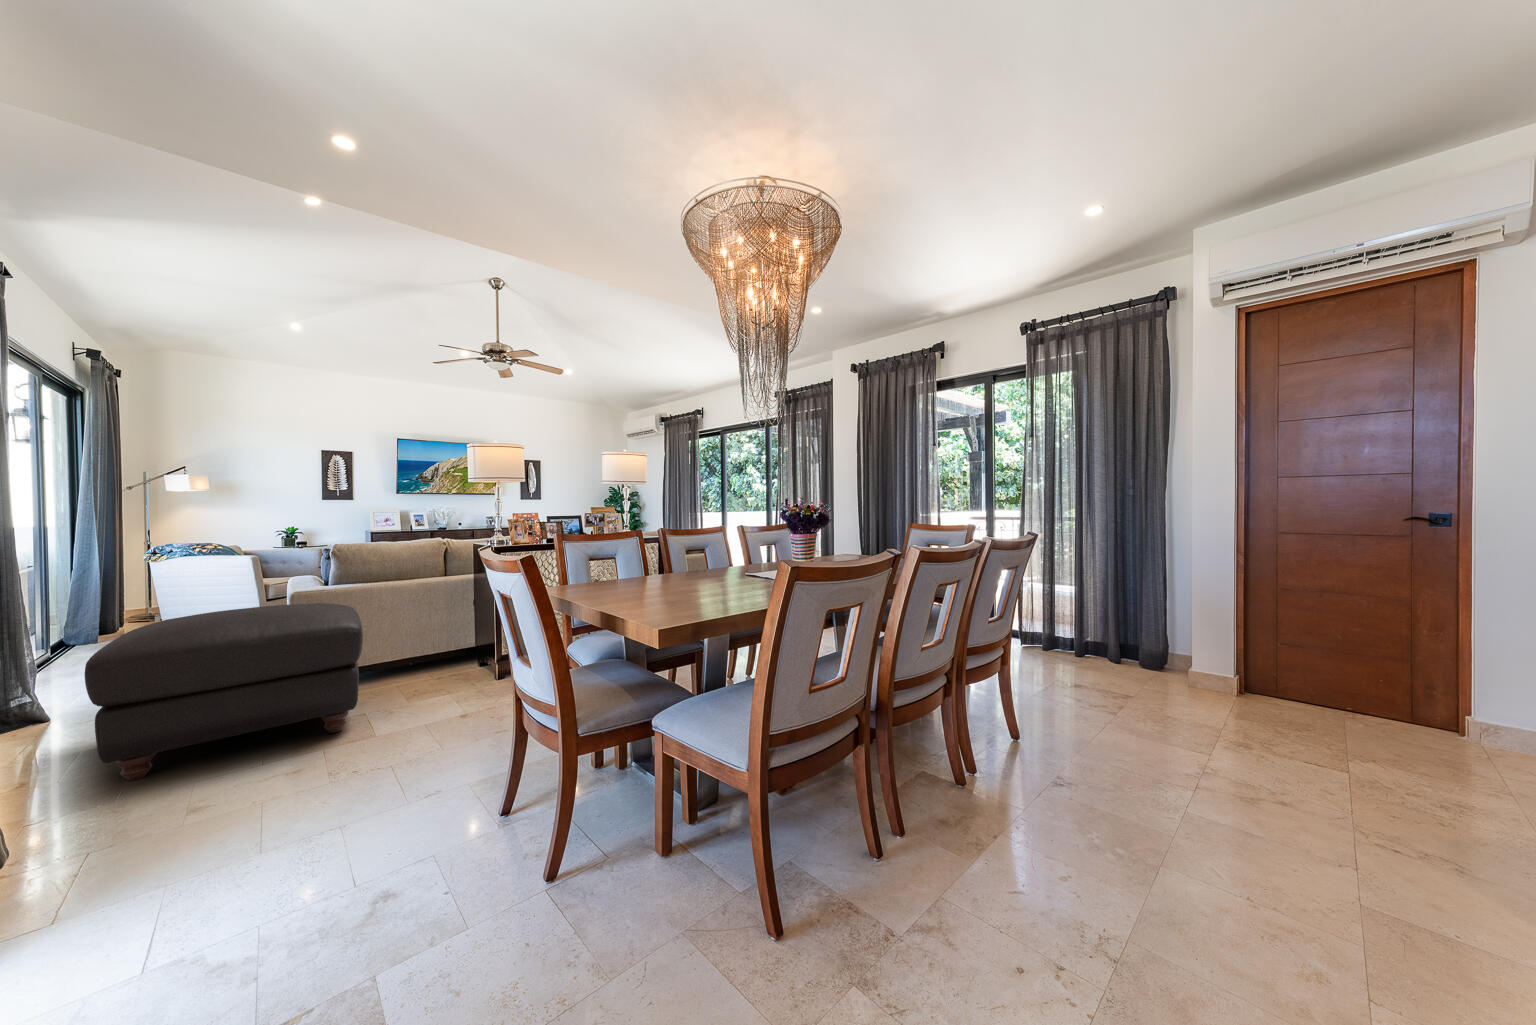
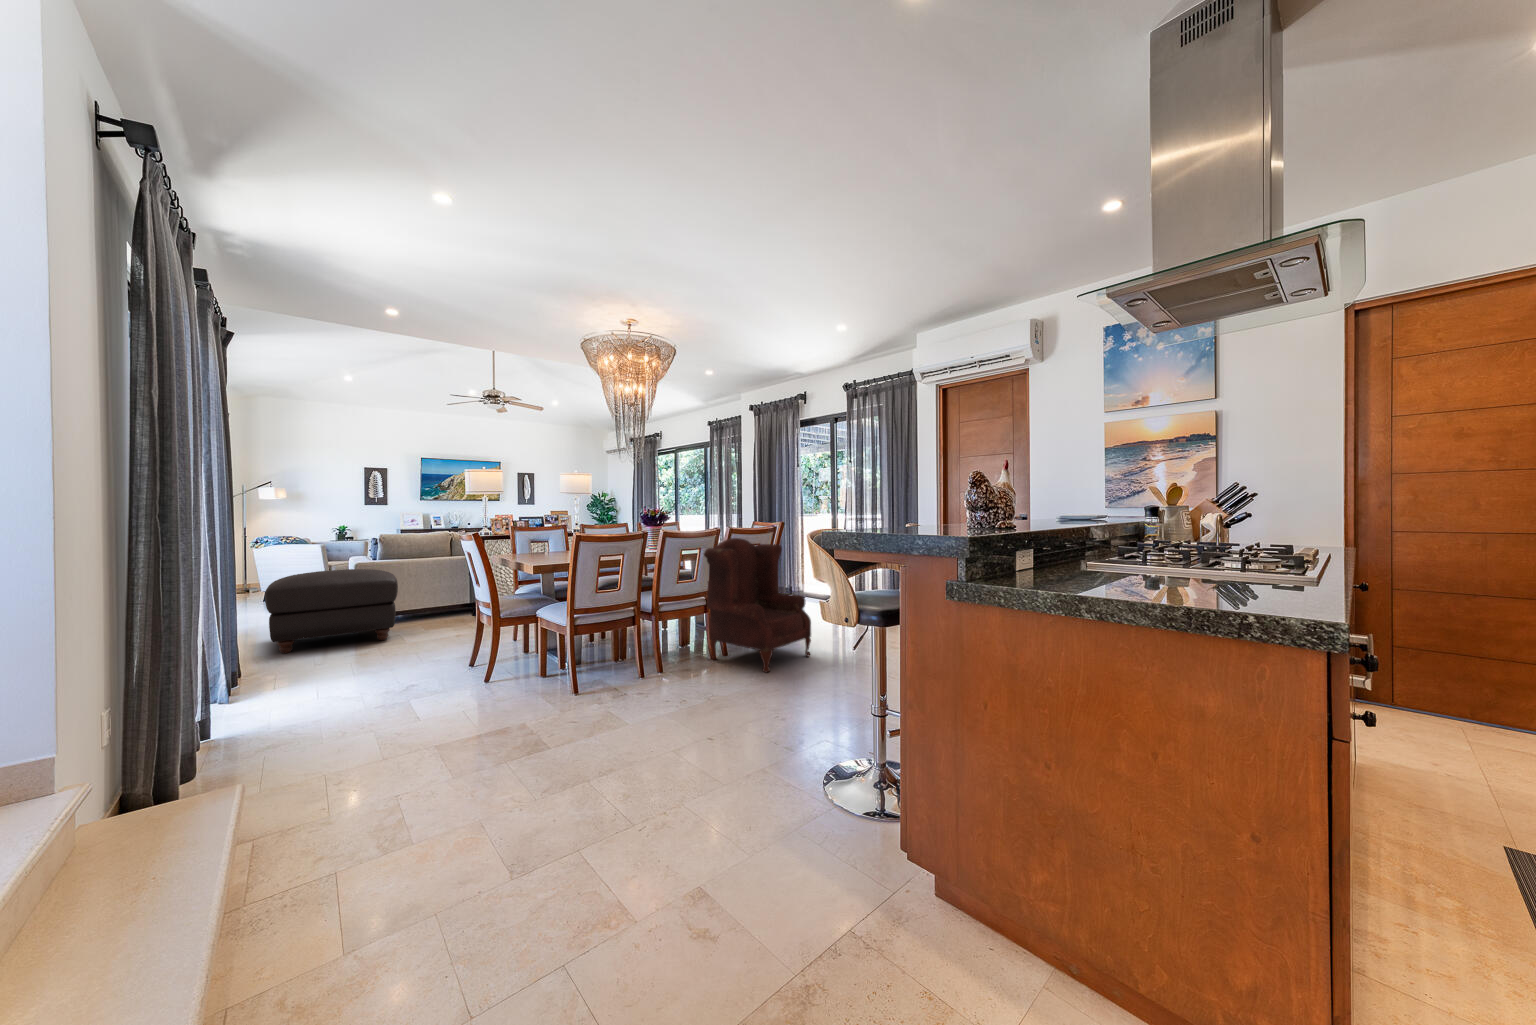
armchair: none [955,549,1146,826] -> present [704,538,811,672]

